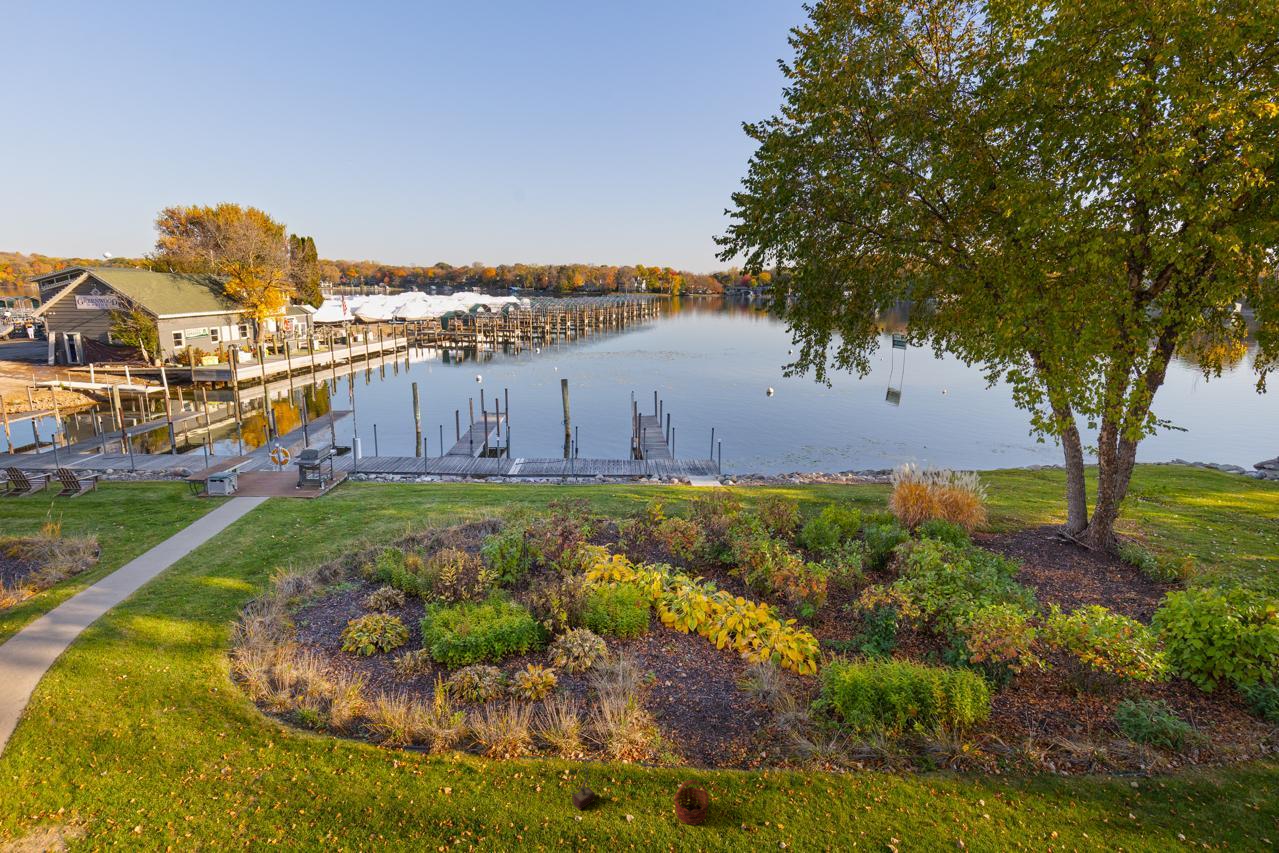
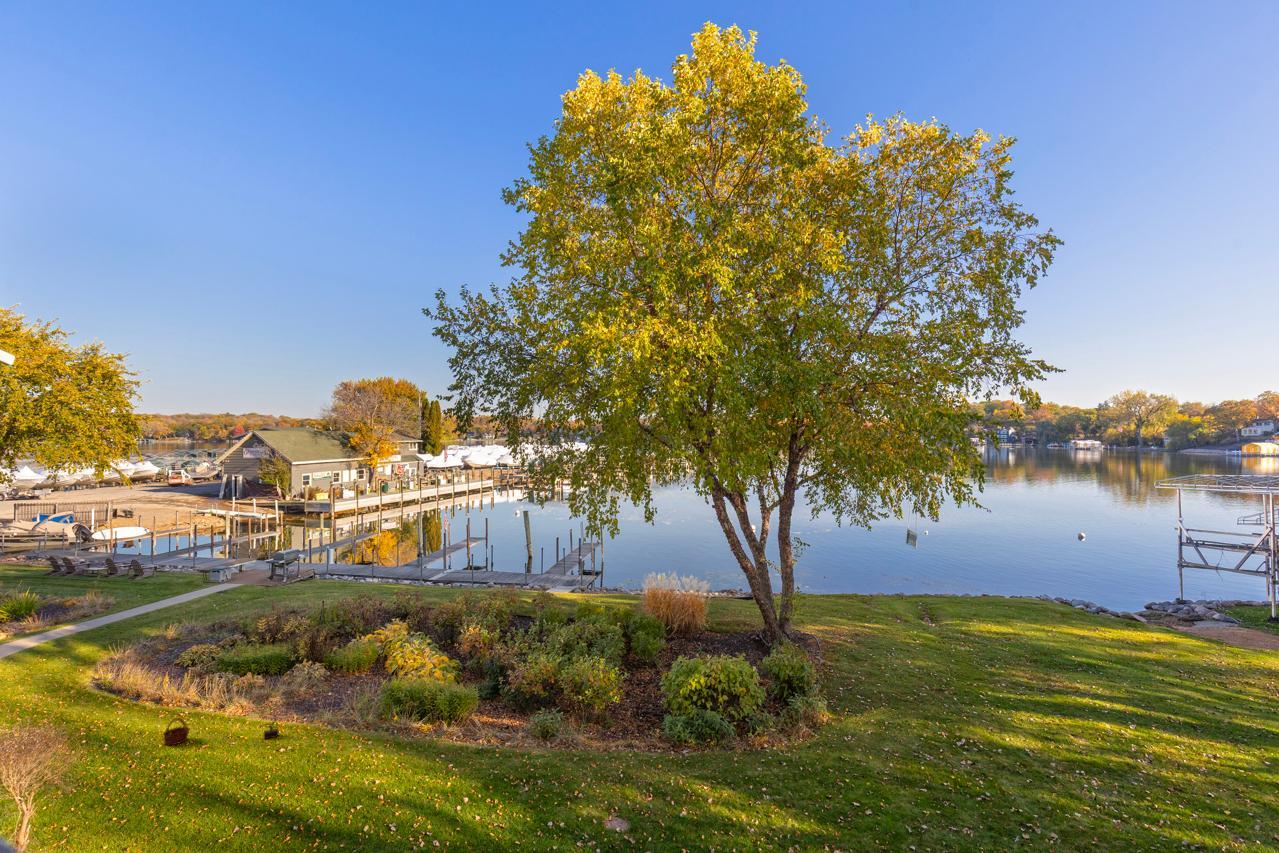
potted plant: present [569,751,610,810] -> present [260,702,289,739]

